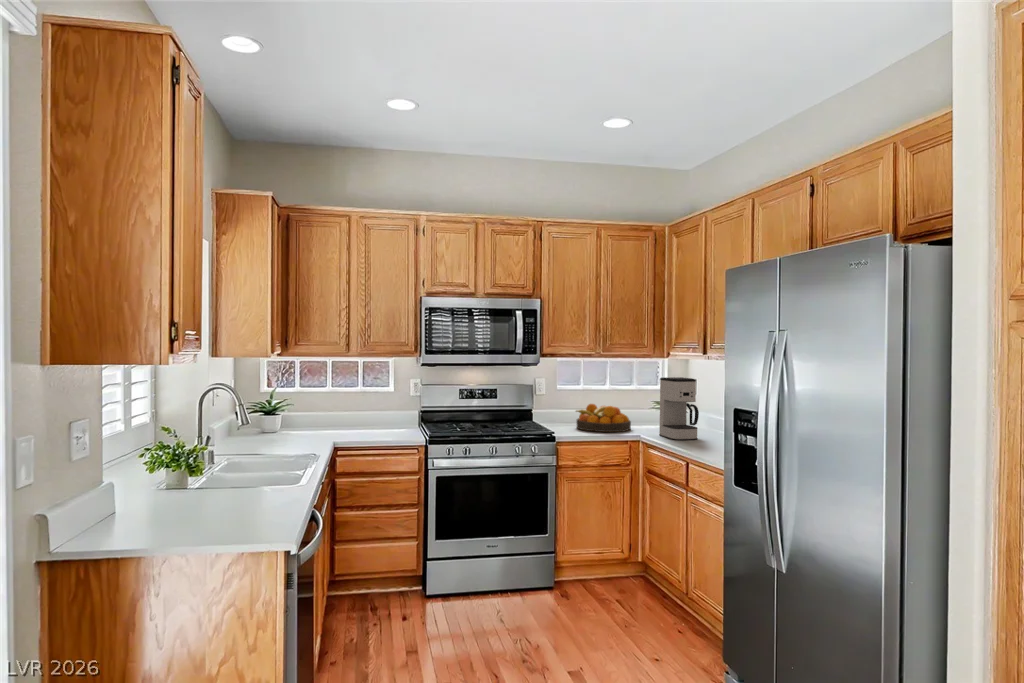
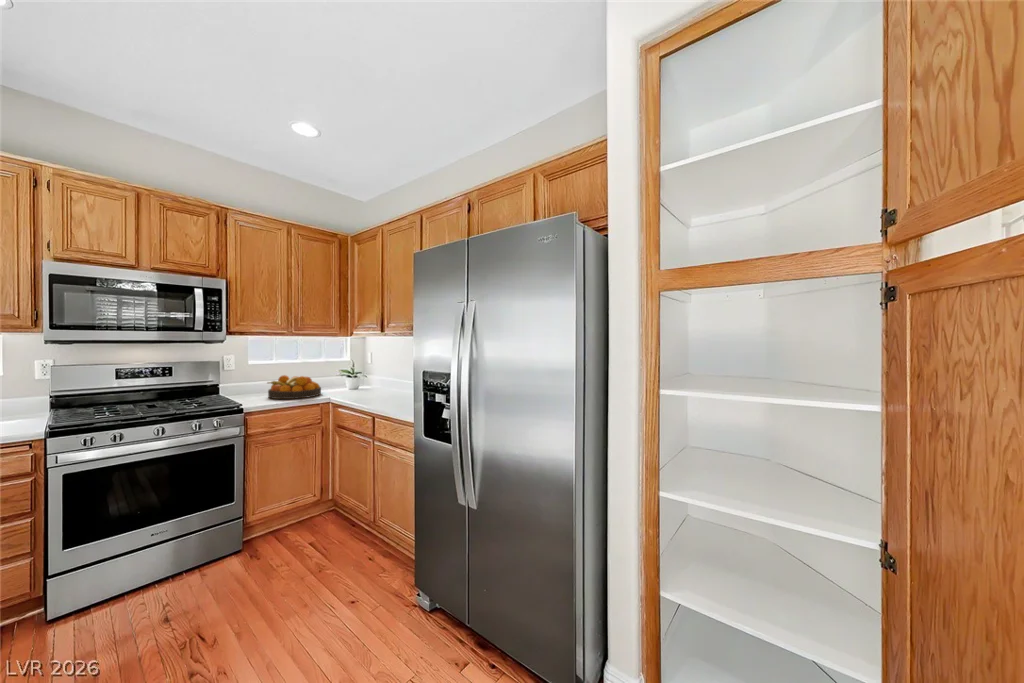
coffee maker: present [659,377,699,440] -> none [347,351,379,399]

